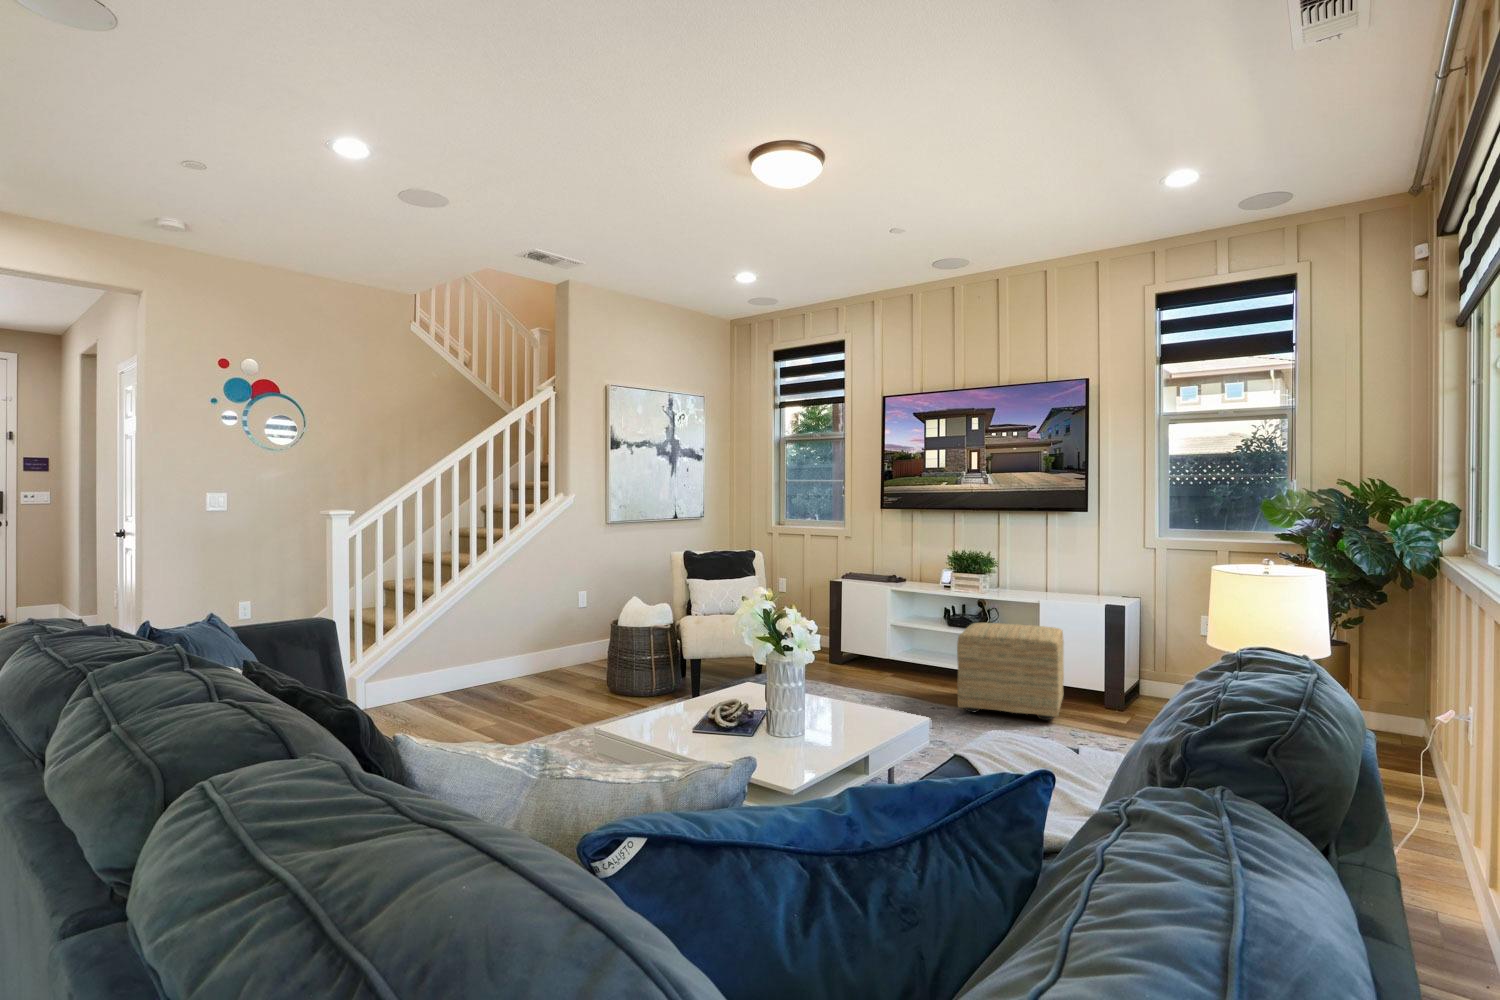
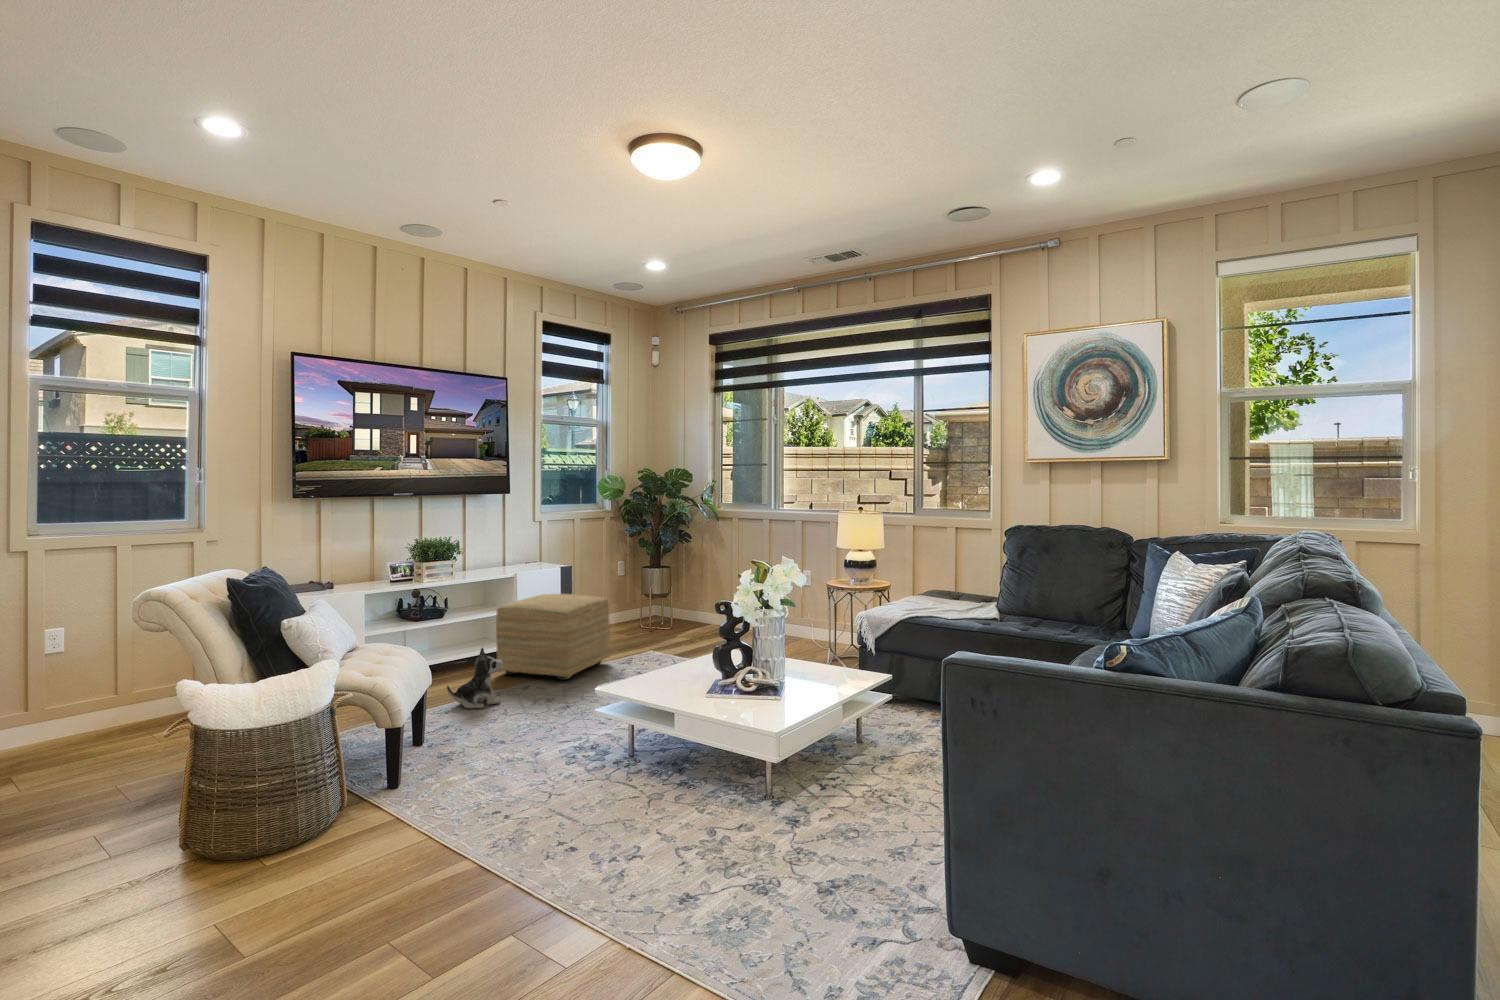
plush toy: none [866,644,902,699] -> present [447,647,503,708]

